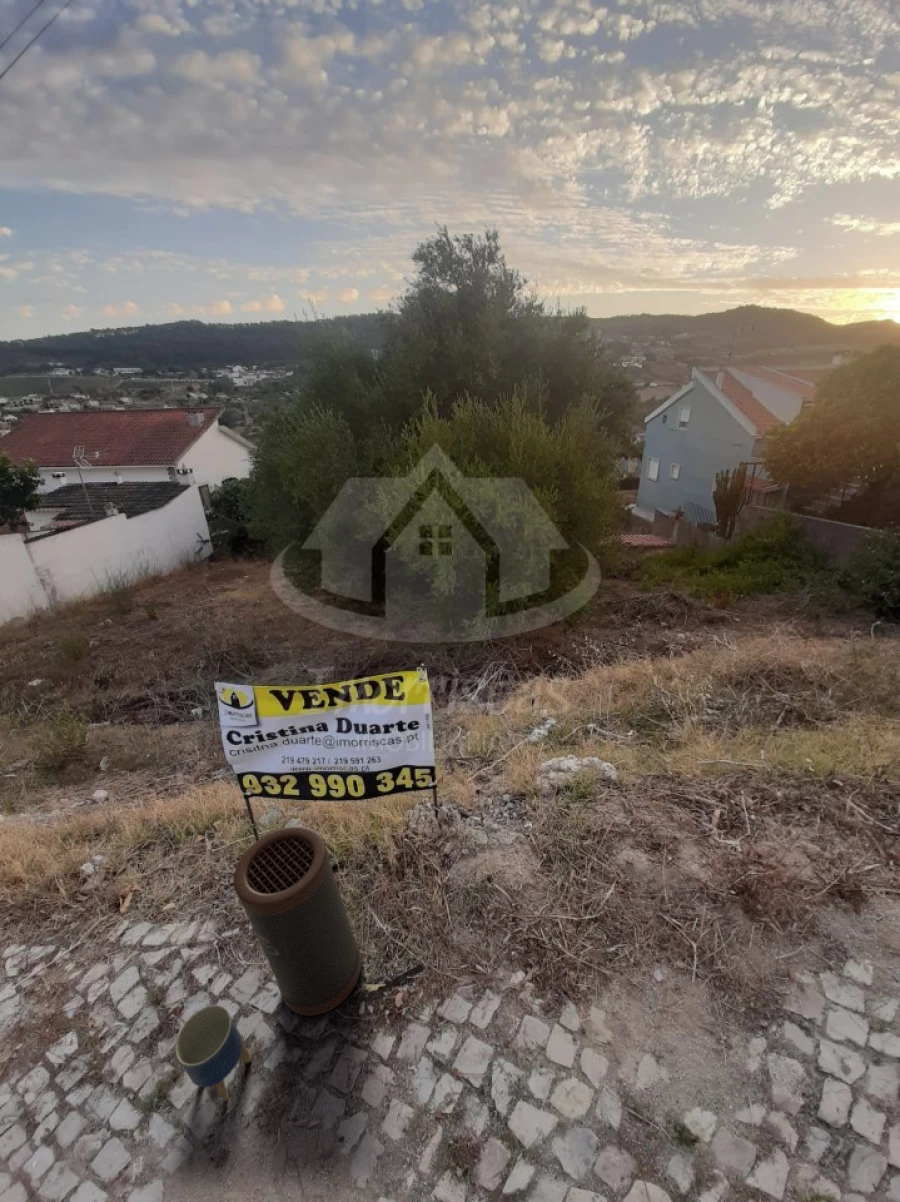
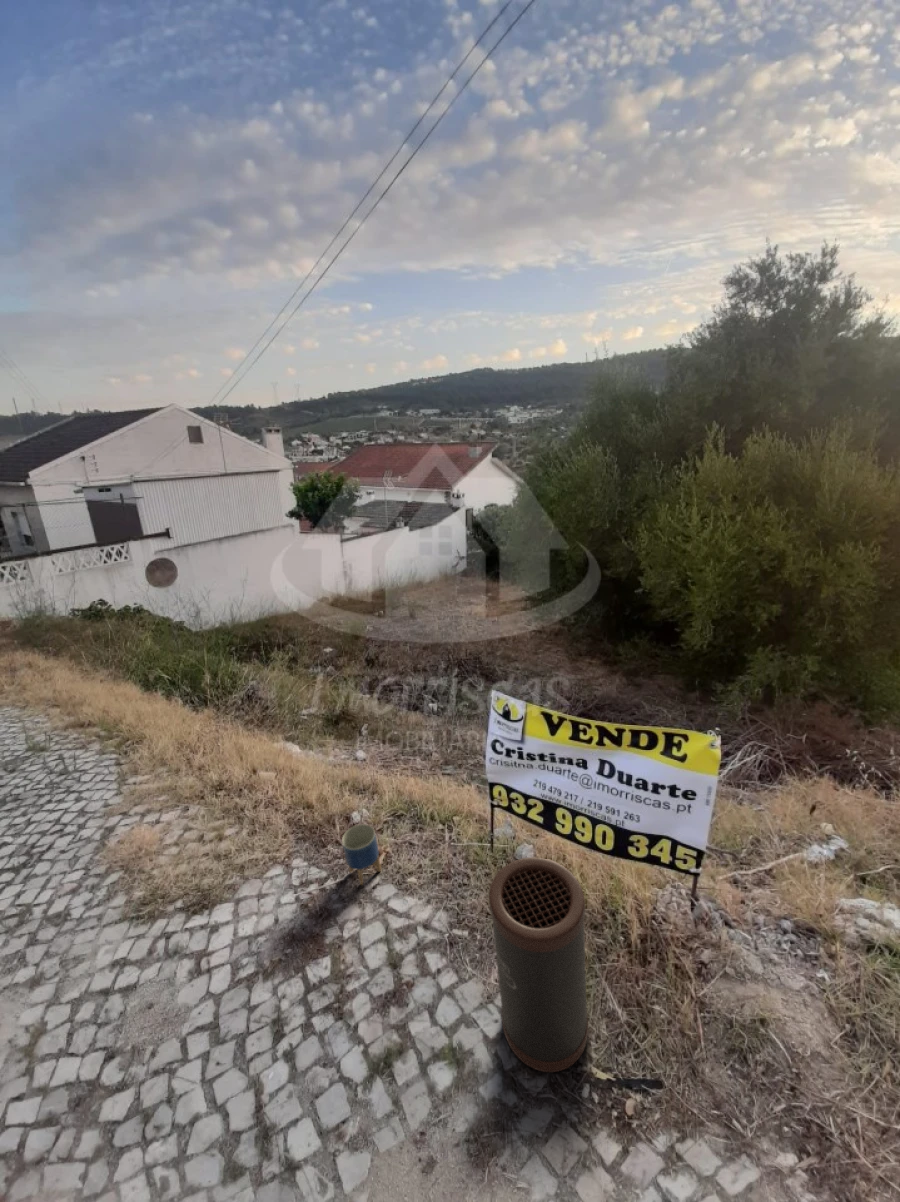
planter: present [175,1005,251,1101] -> present [342,824,381,885]

